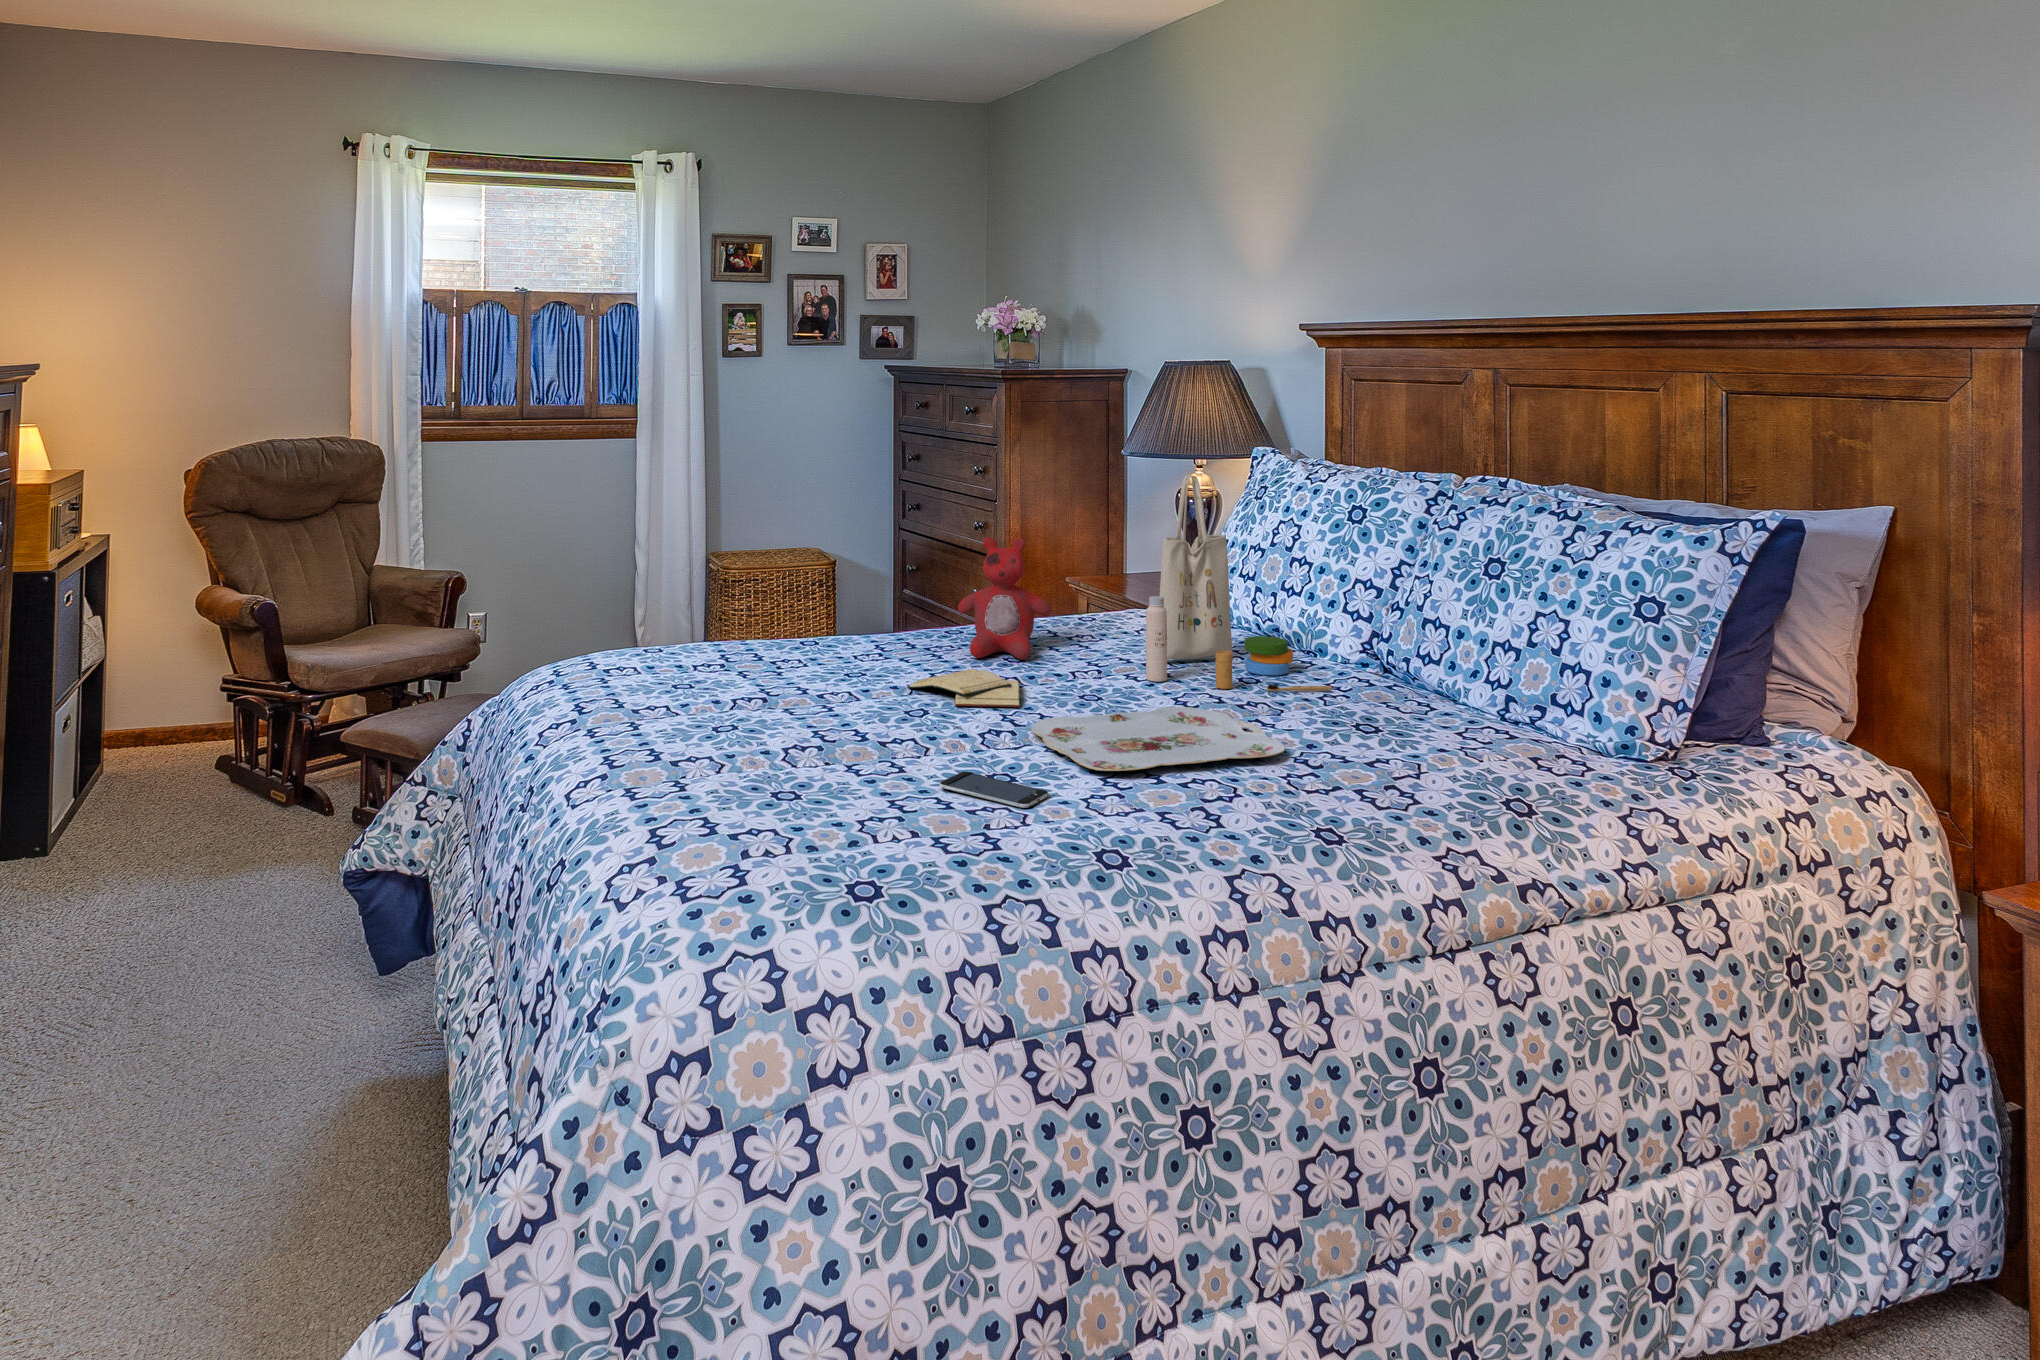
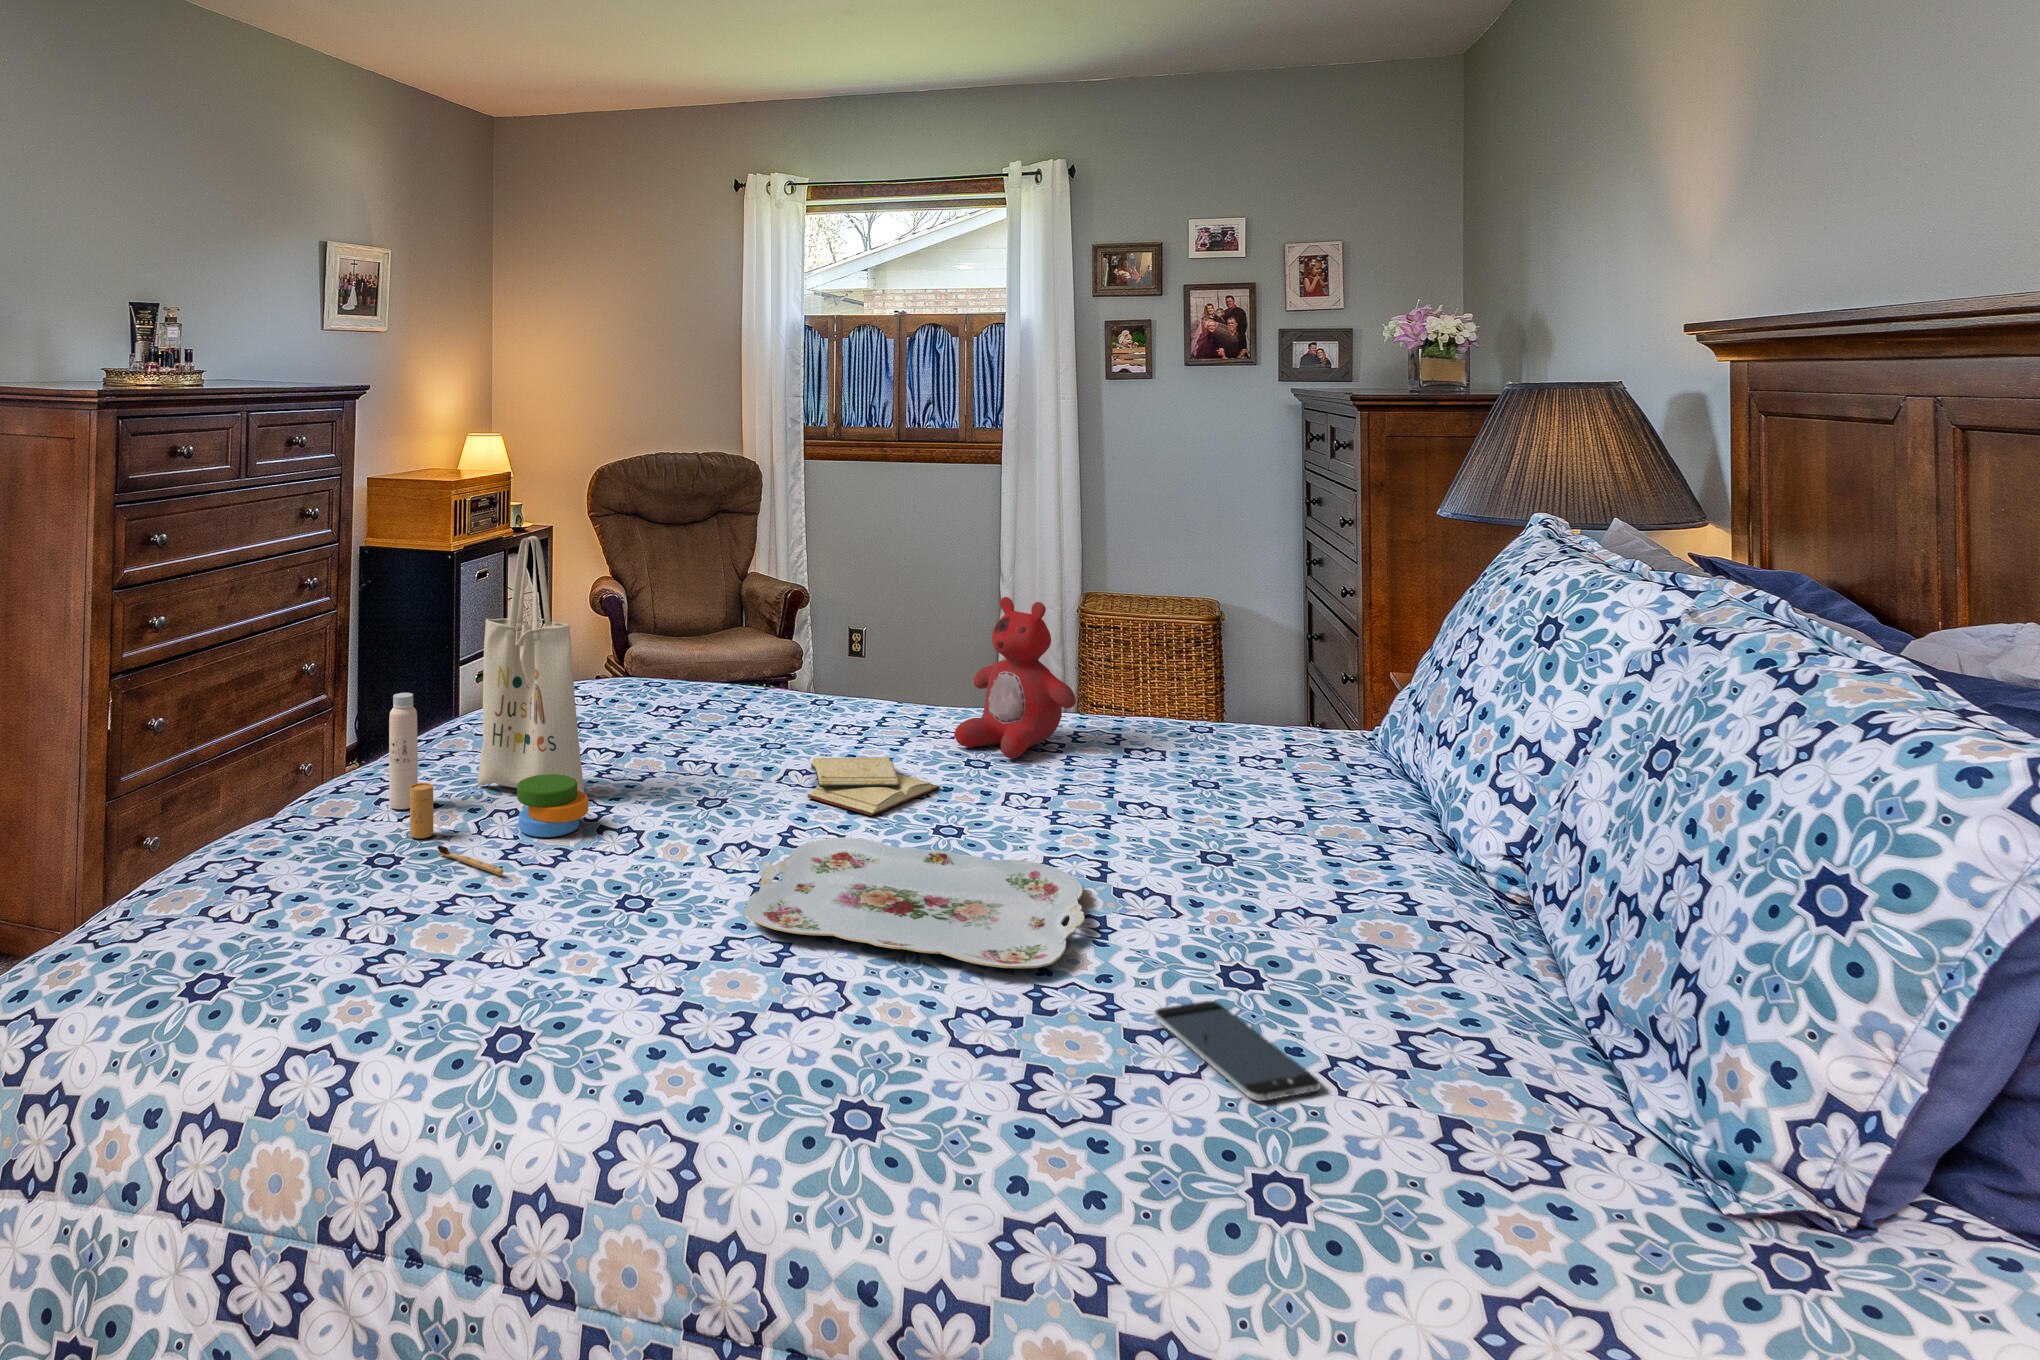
tote bag: present [1146,475,1332,691] -> present [389,536,588,875]
smartphone: present [940,772,1048,808] -> present [1154,1001,1321,1101]

